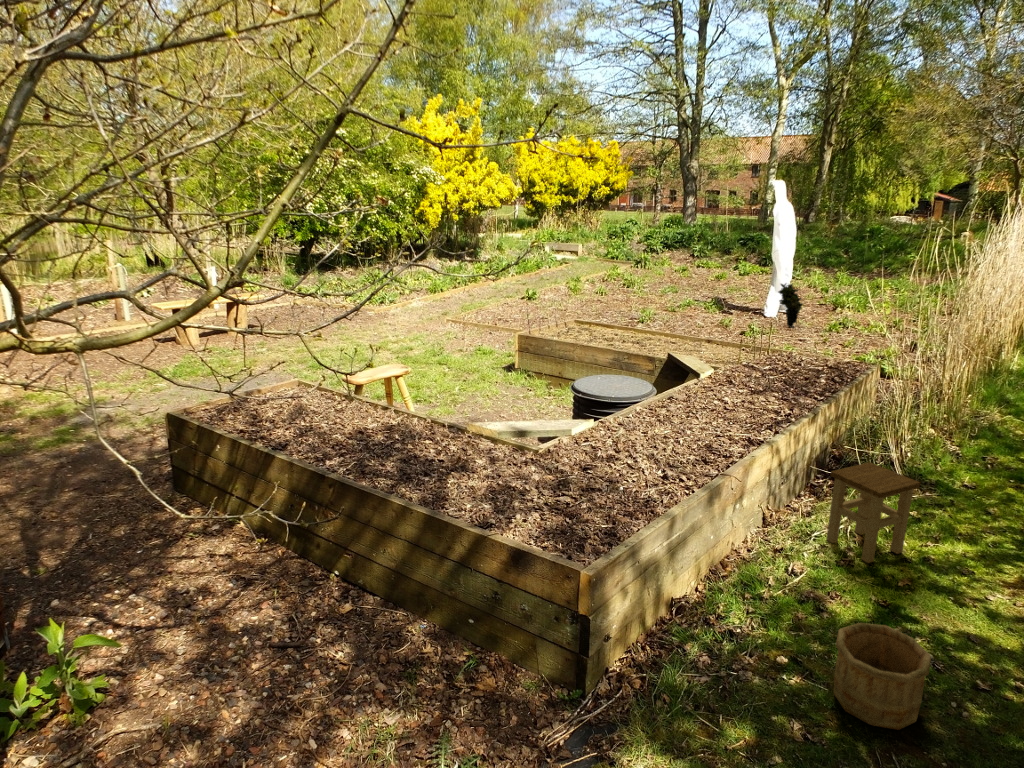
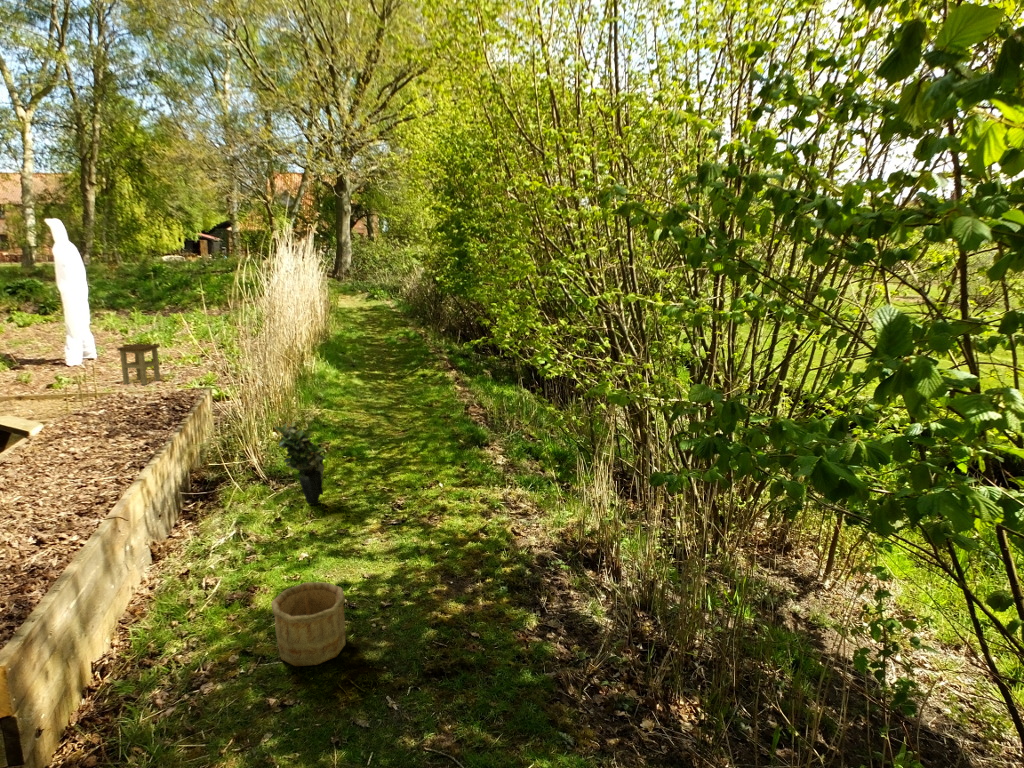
potted plant: present [778,283,803,327] -> present [275,422,326,505]
stool: present [826,462,920,563] -> present [117,344,160,385]

